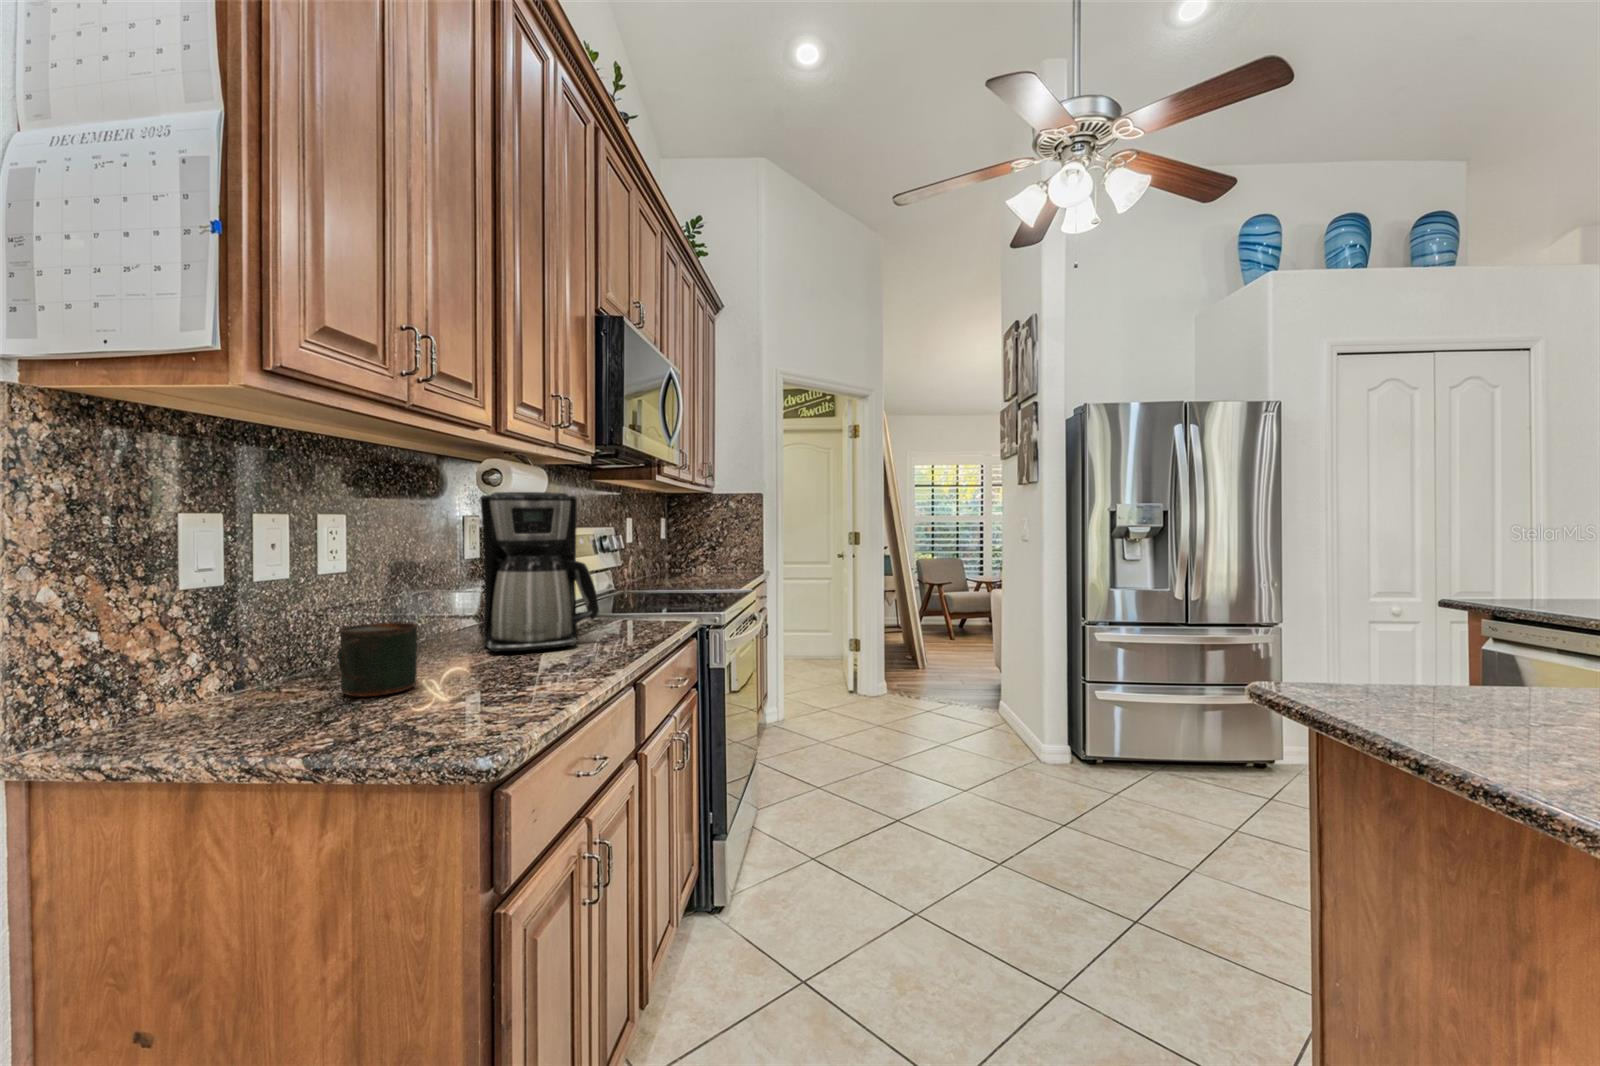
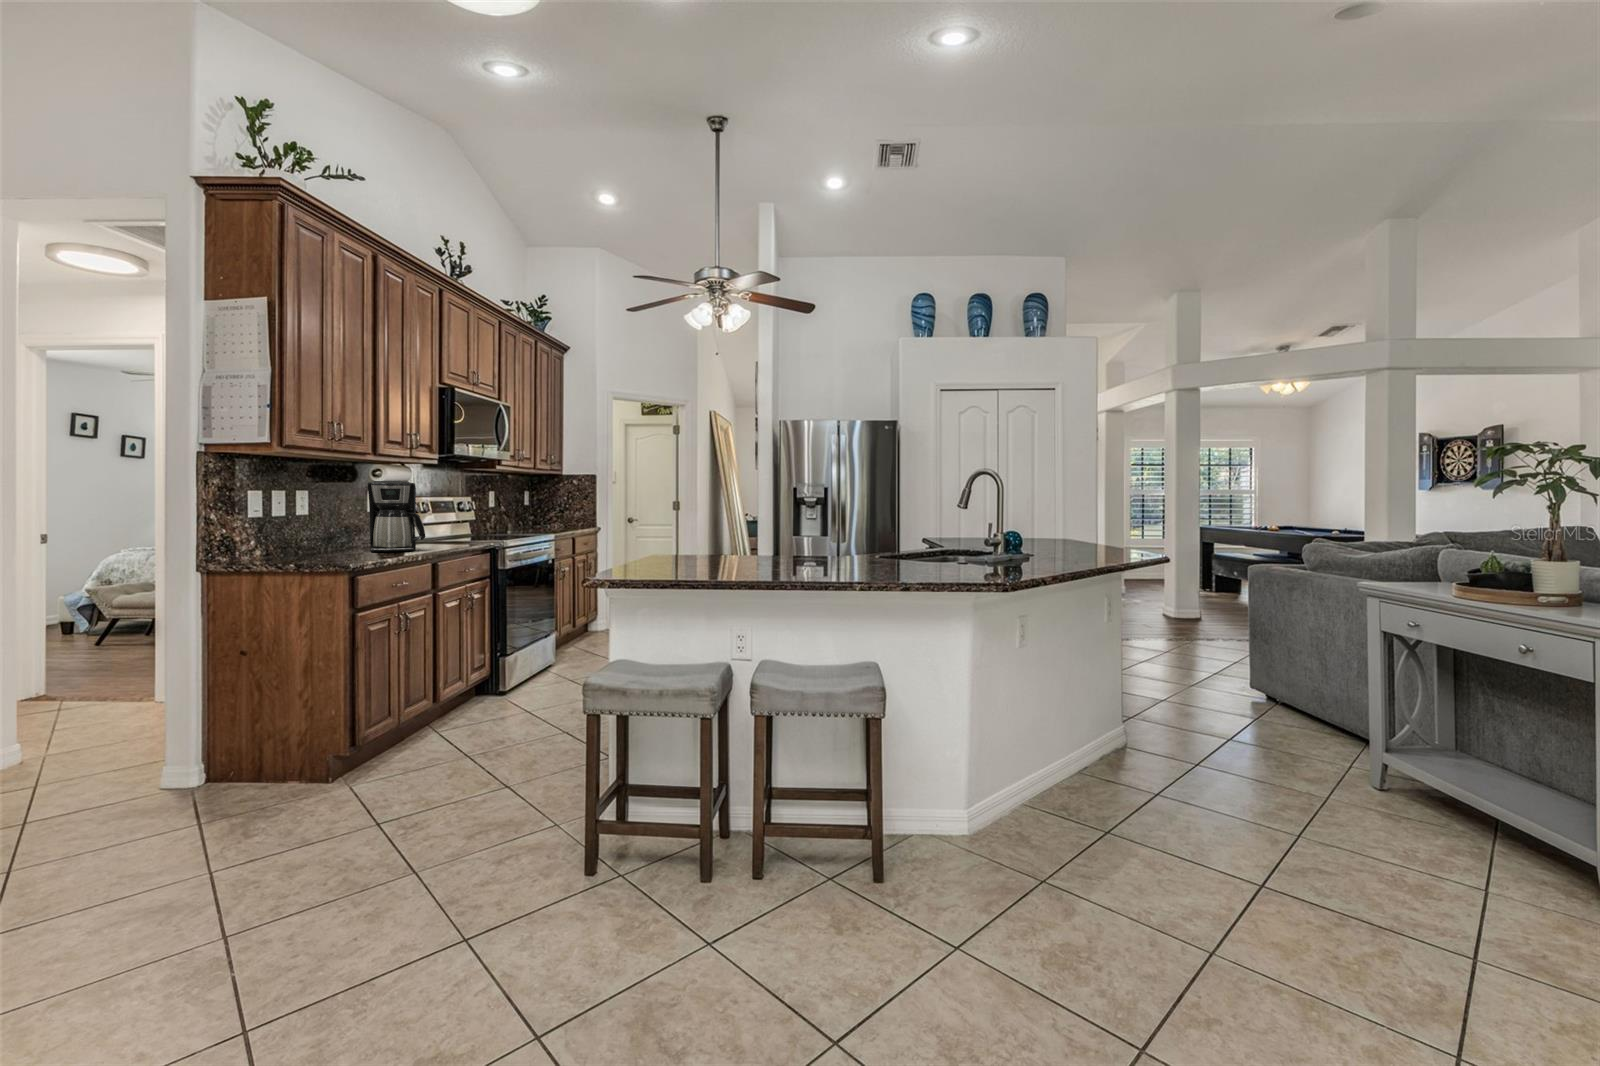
mug: present [338,622,418,696] -> none [306,533,336,558]

